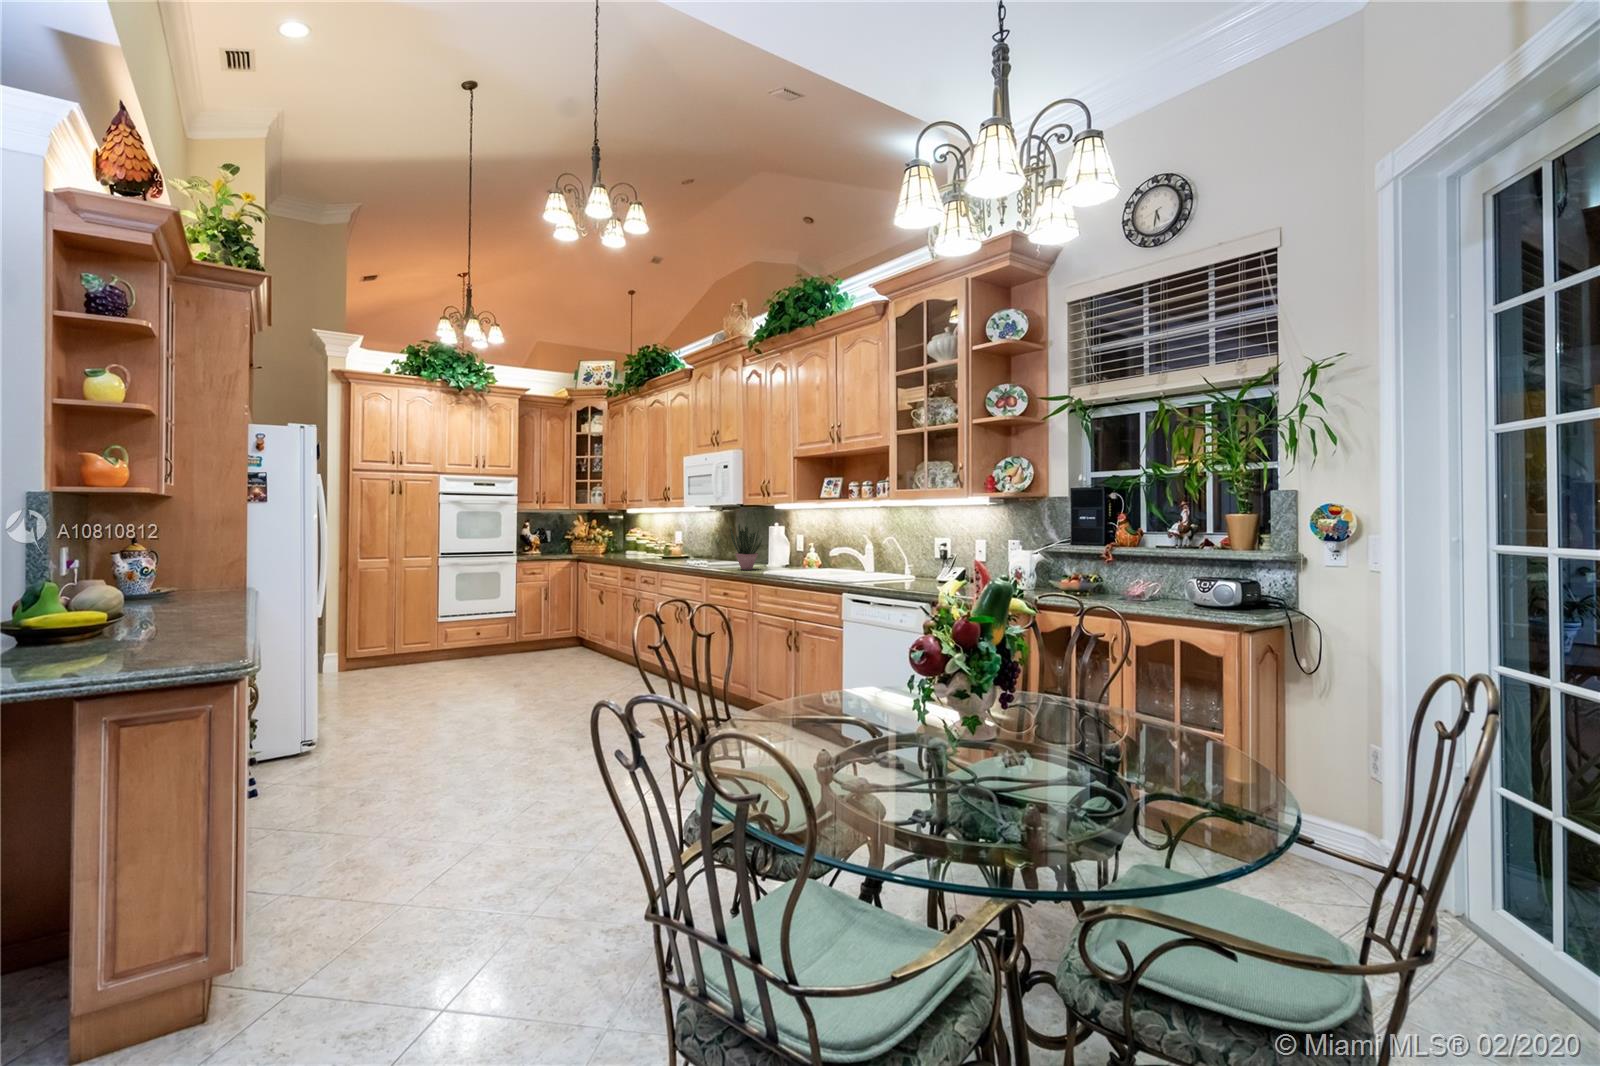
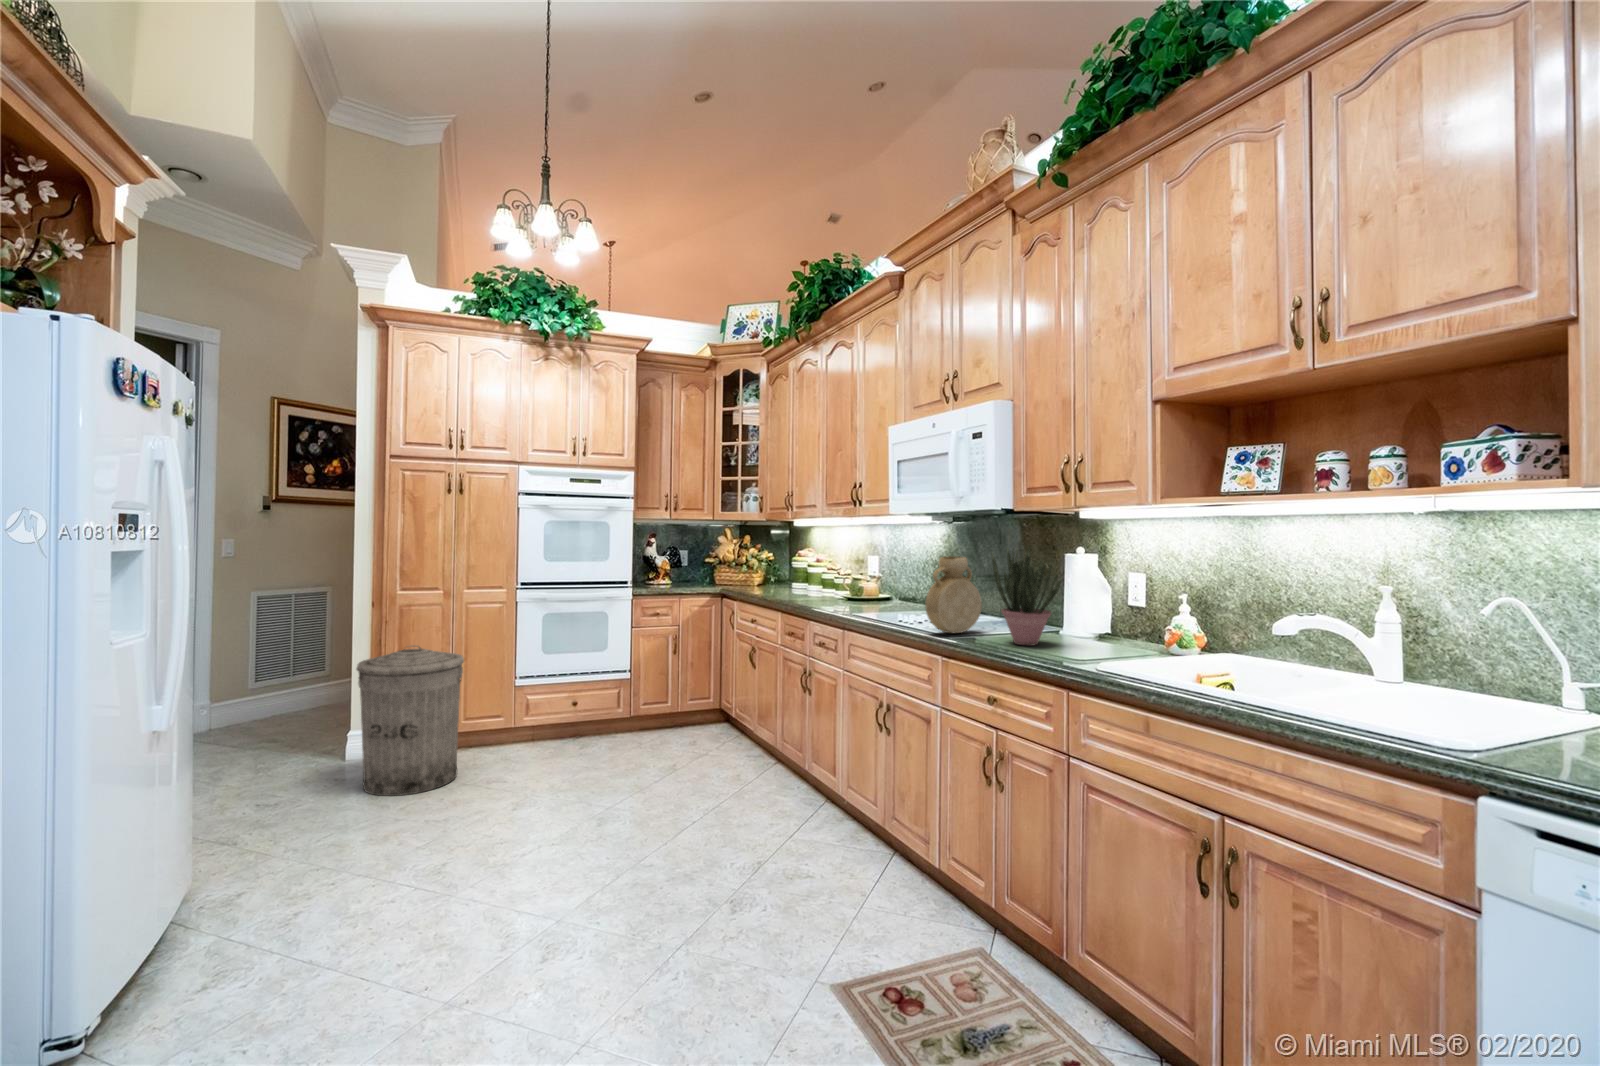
vase: none [700,529,729,568] -> present [925,556,982,633]
trash can: none [341,592,412,685] -> present [357,646,464,796]

